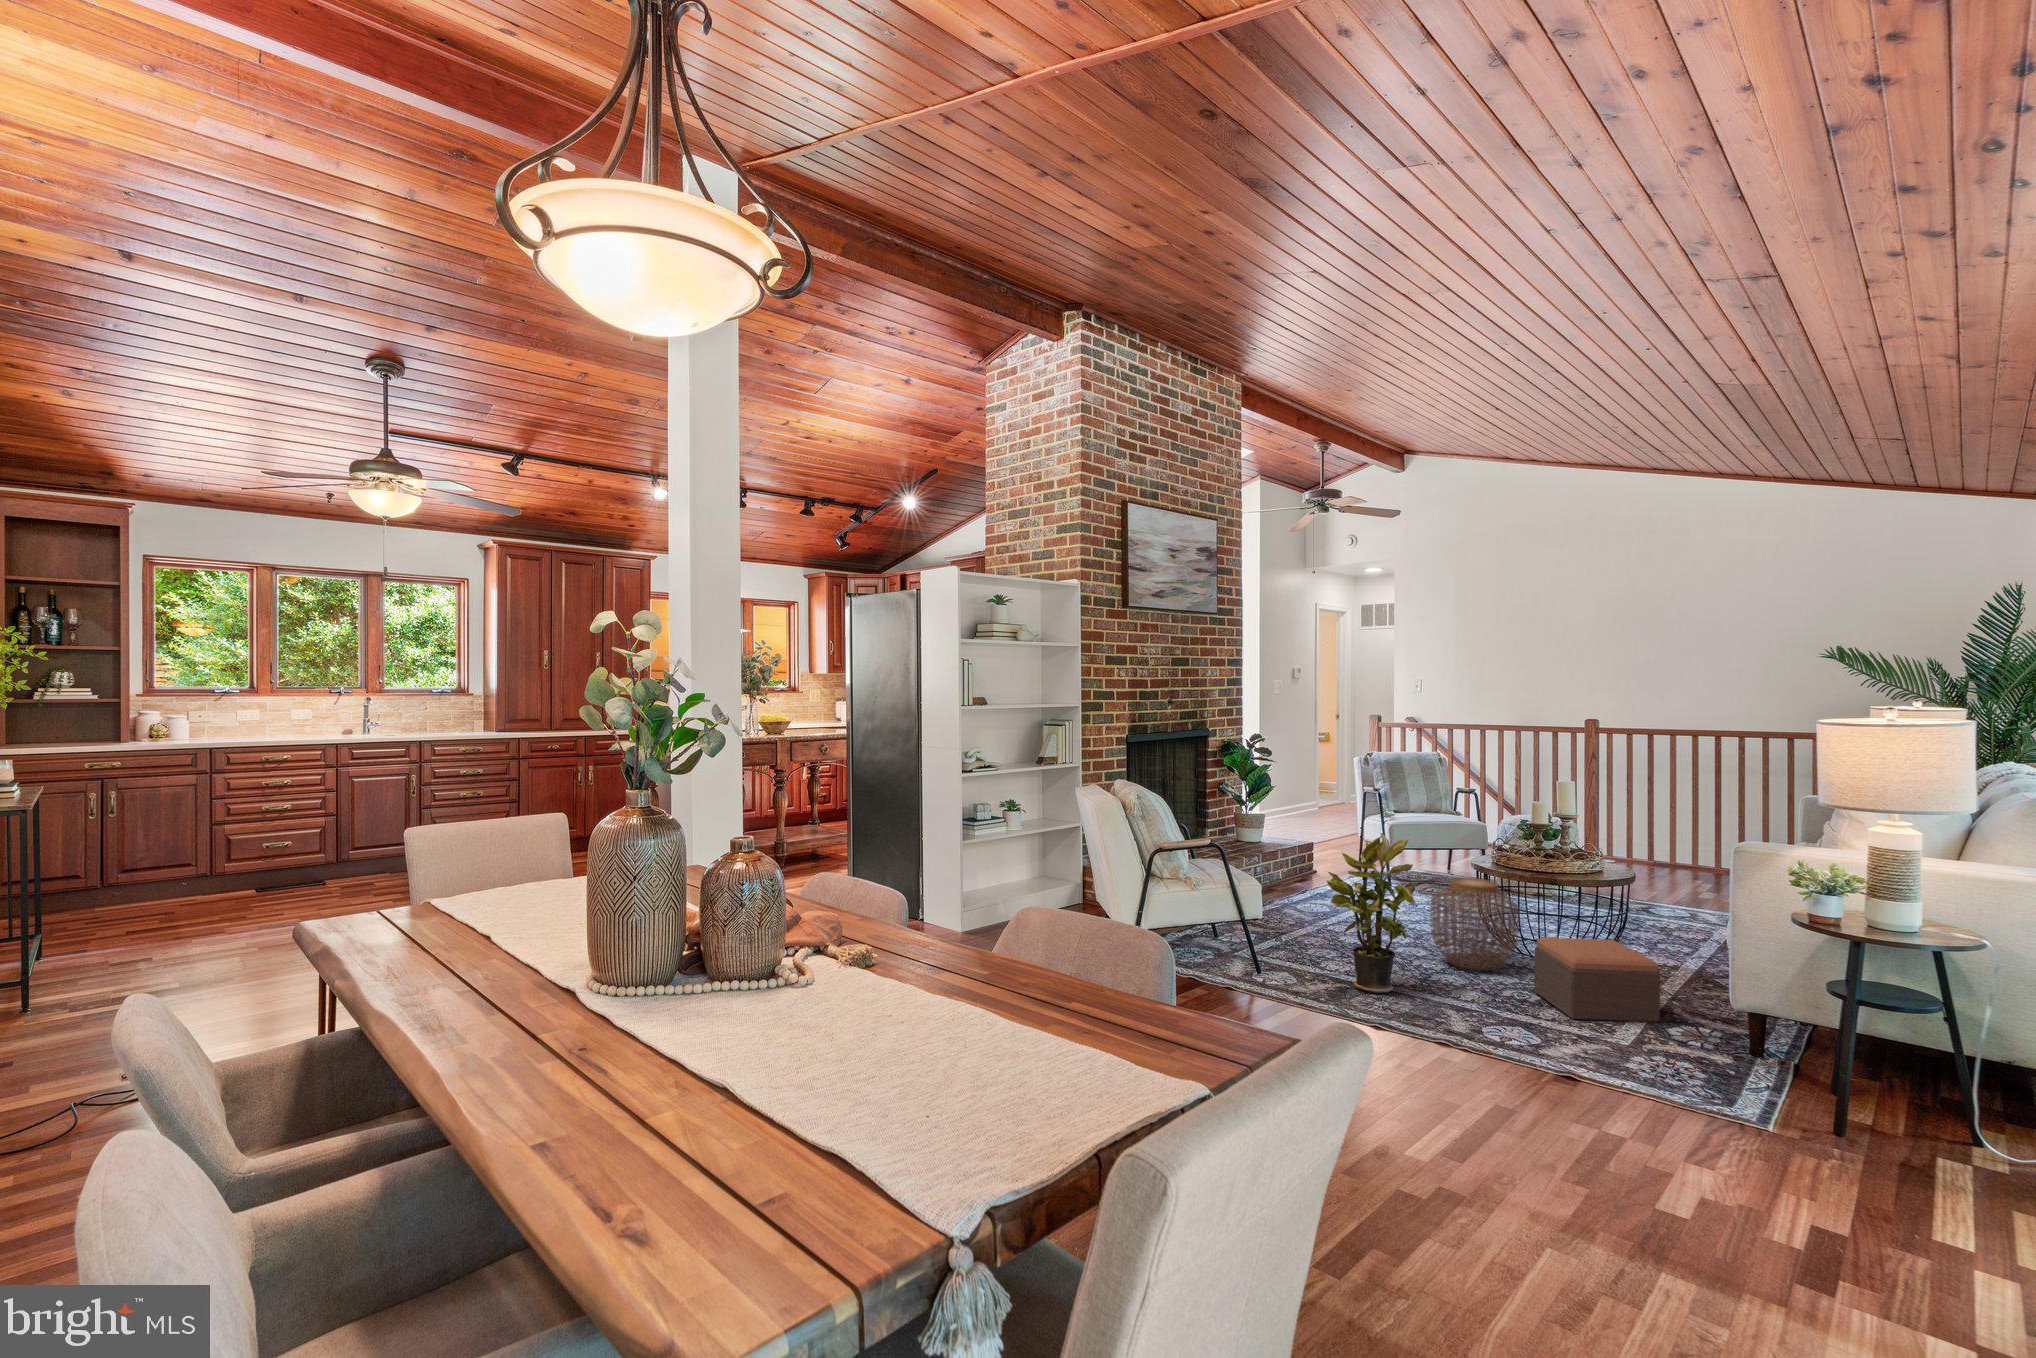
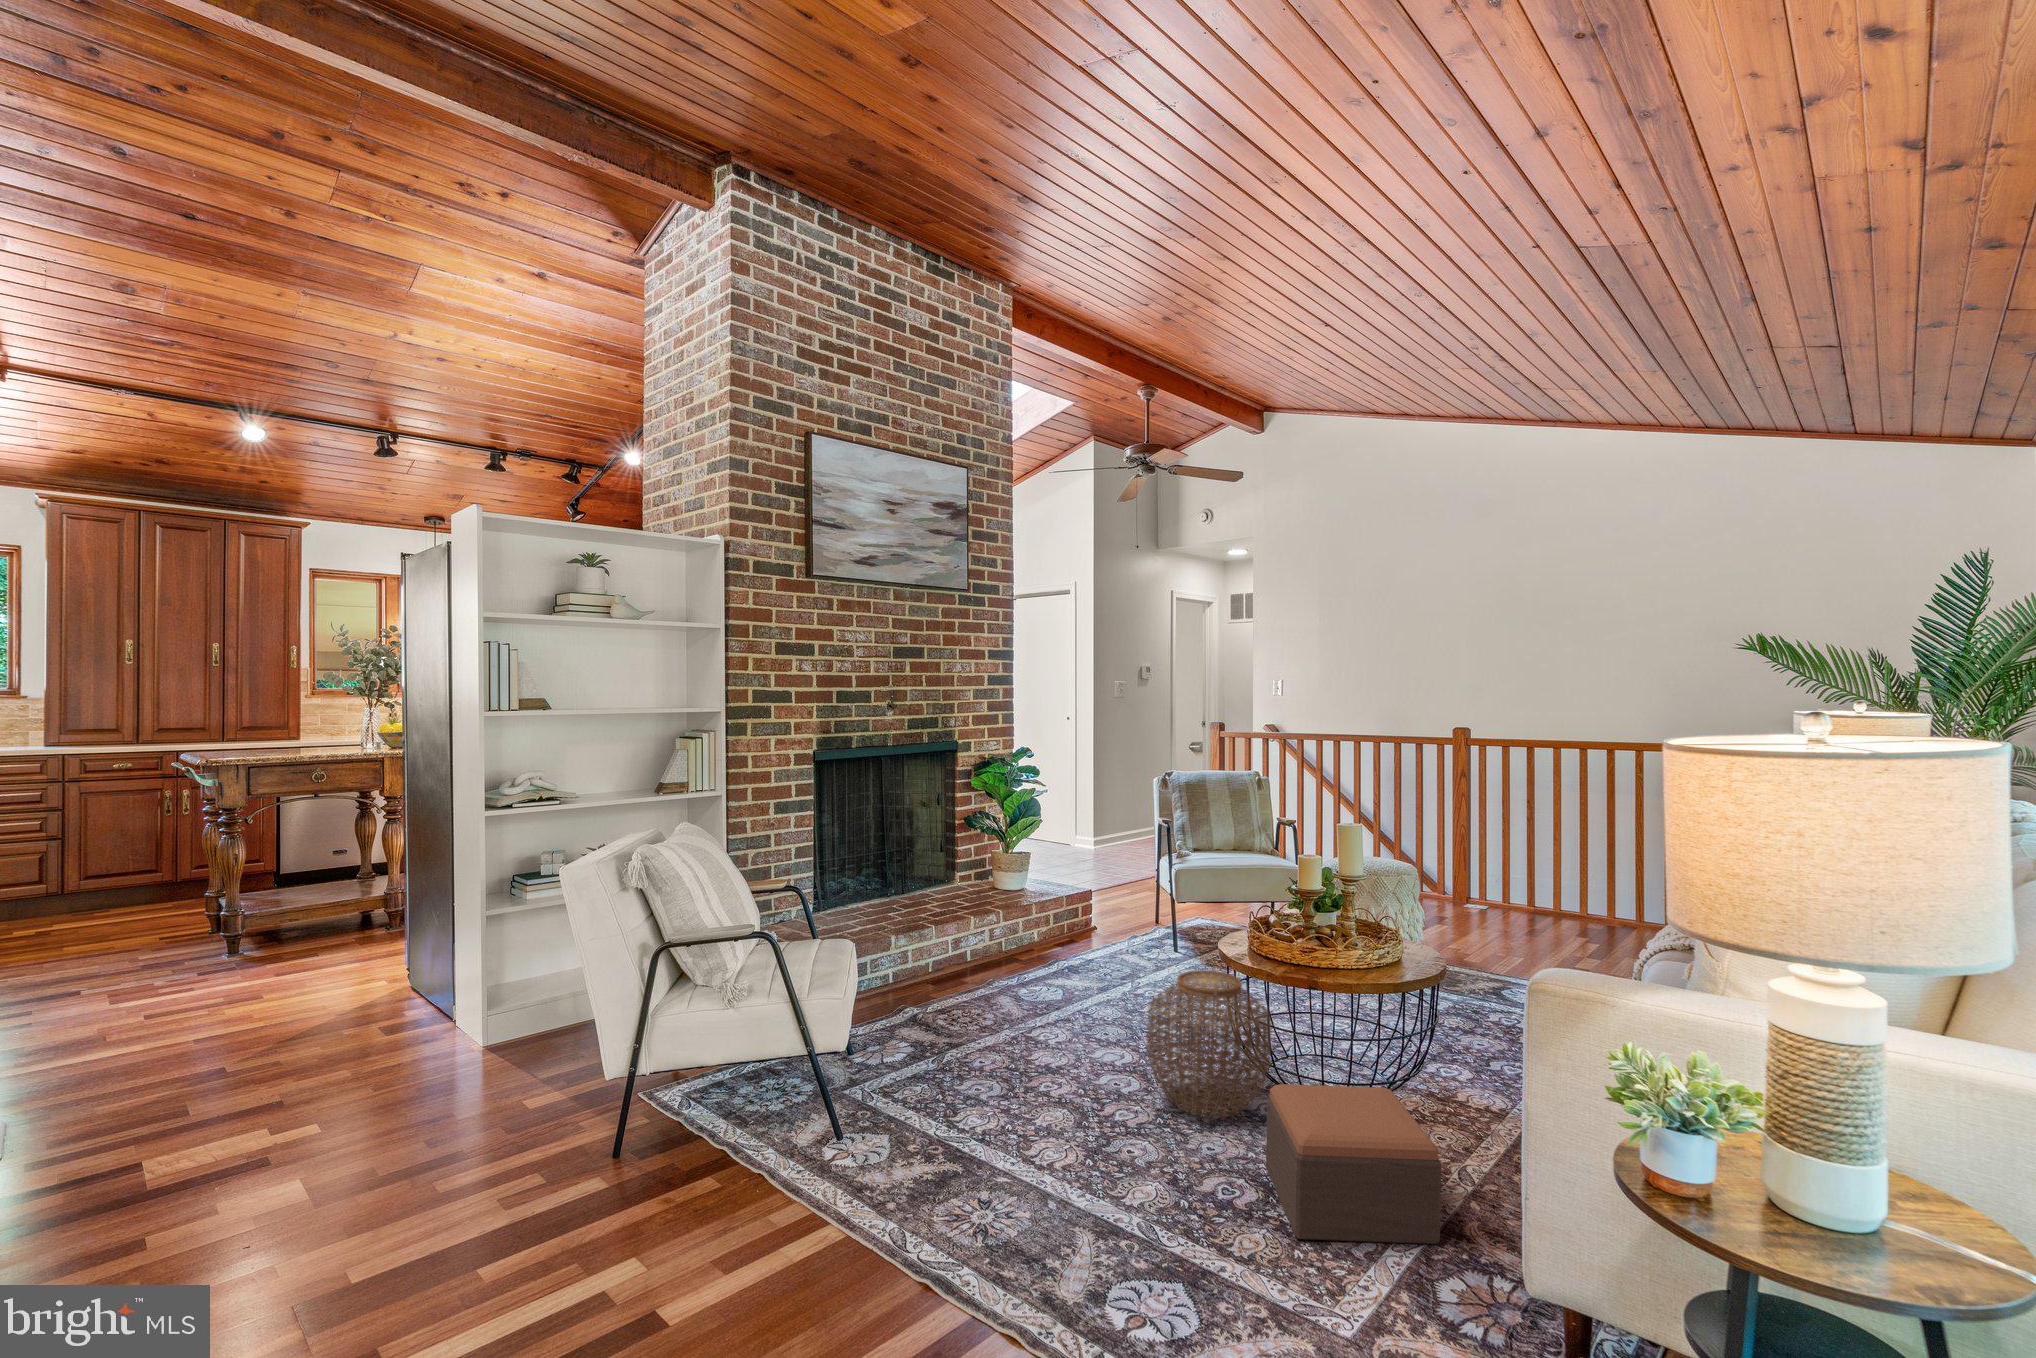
potted plant: present [1327,833,1416,993] -> none [950,913,1088,1176]

